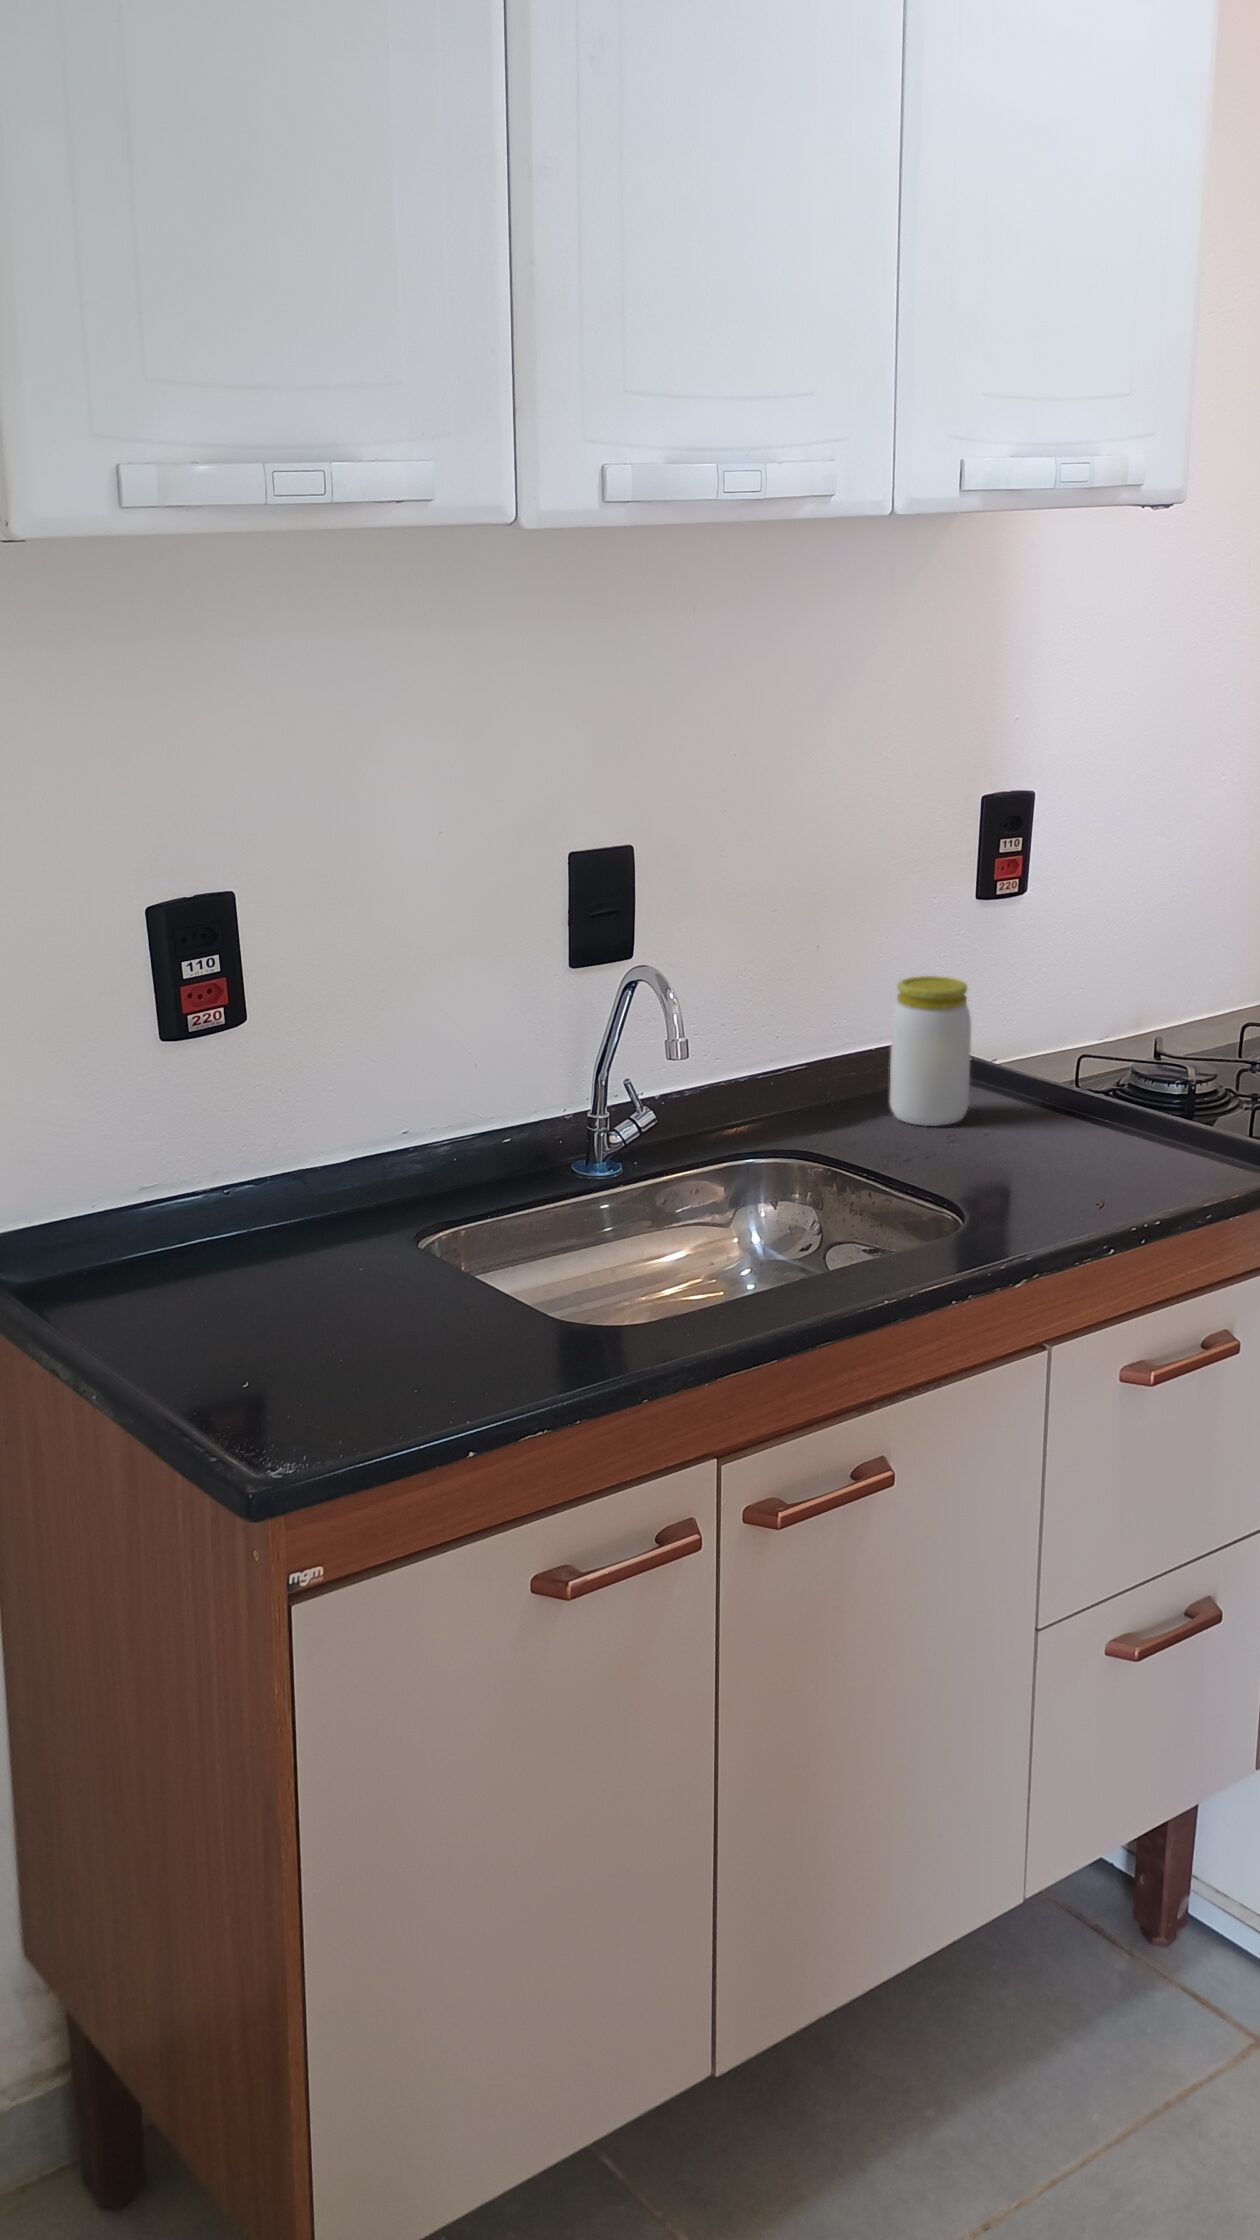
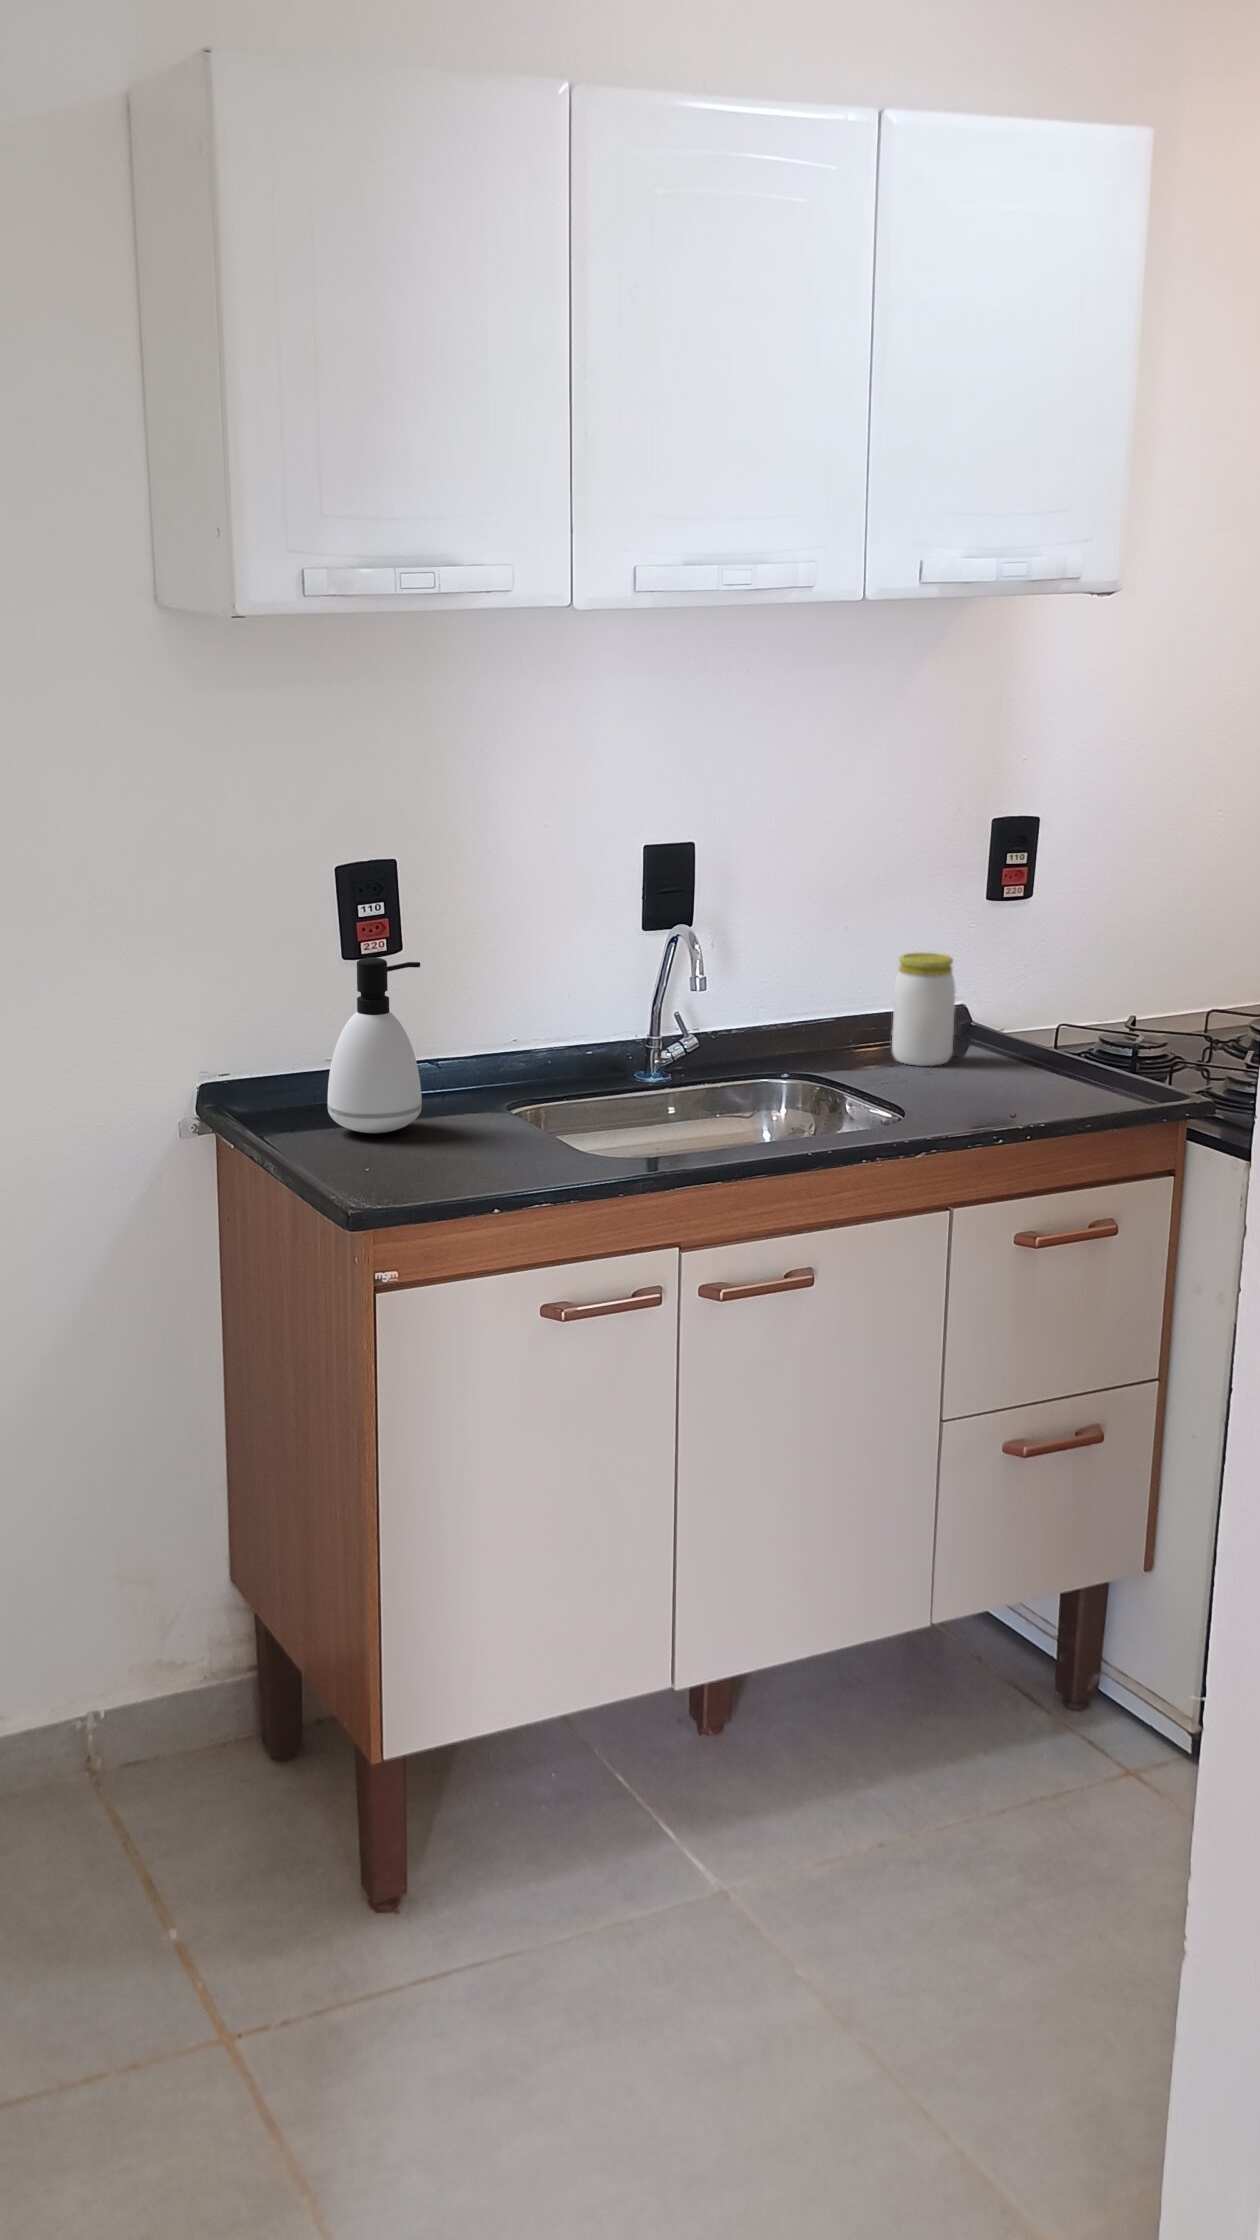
soap dispenser: none [158,1046,301,1307] -> present [328,957,422,1133]

